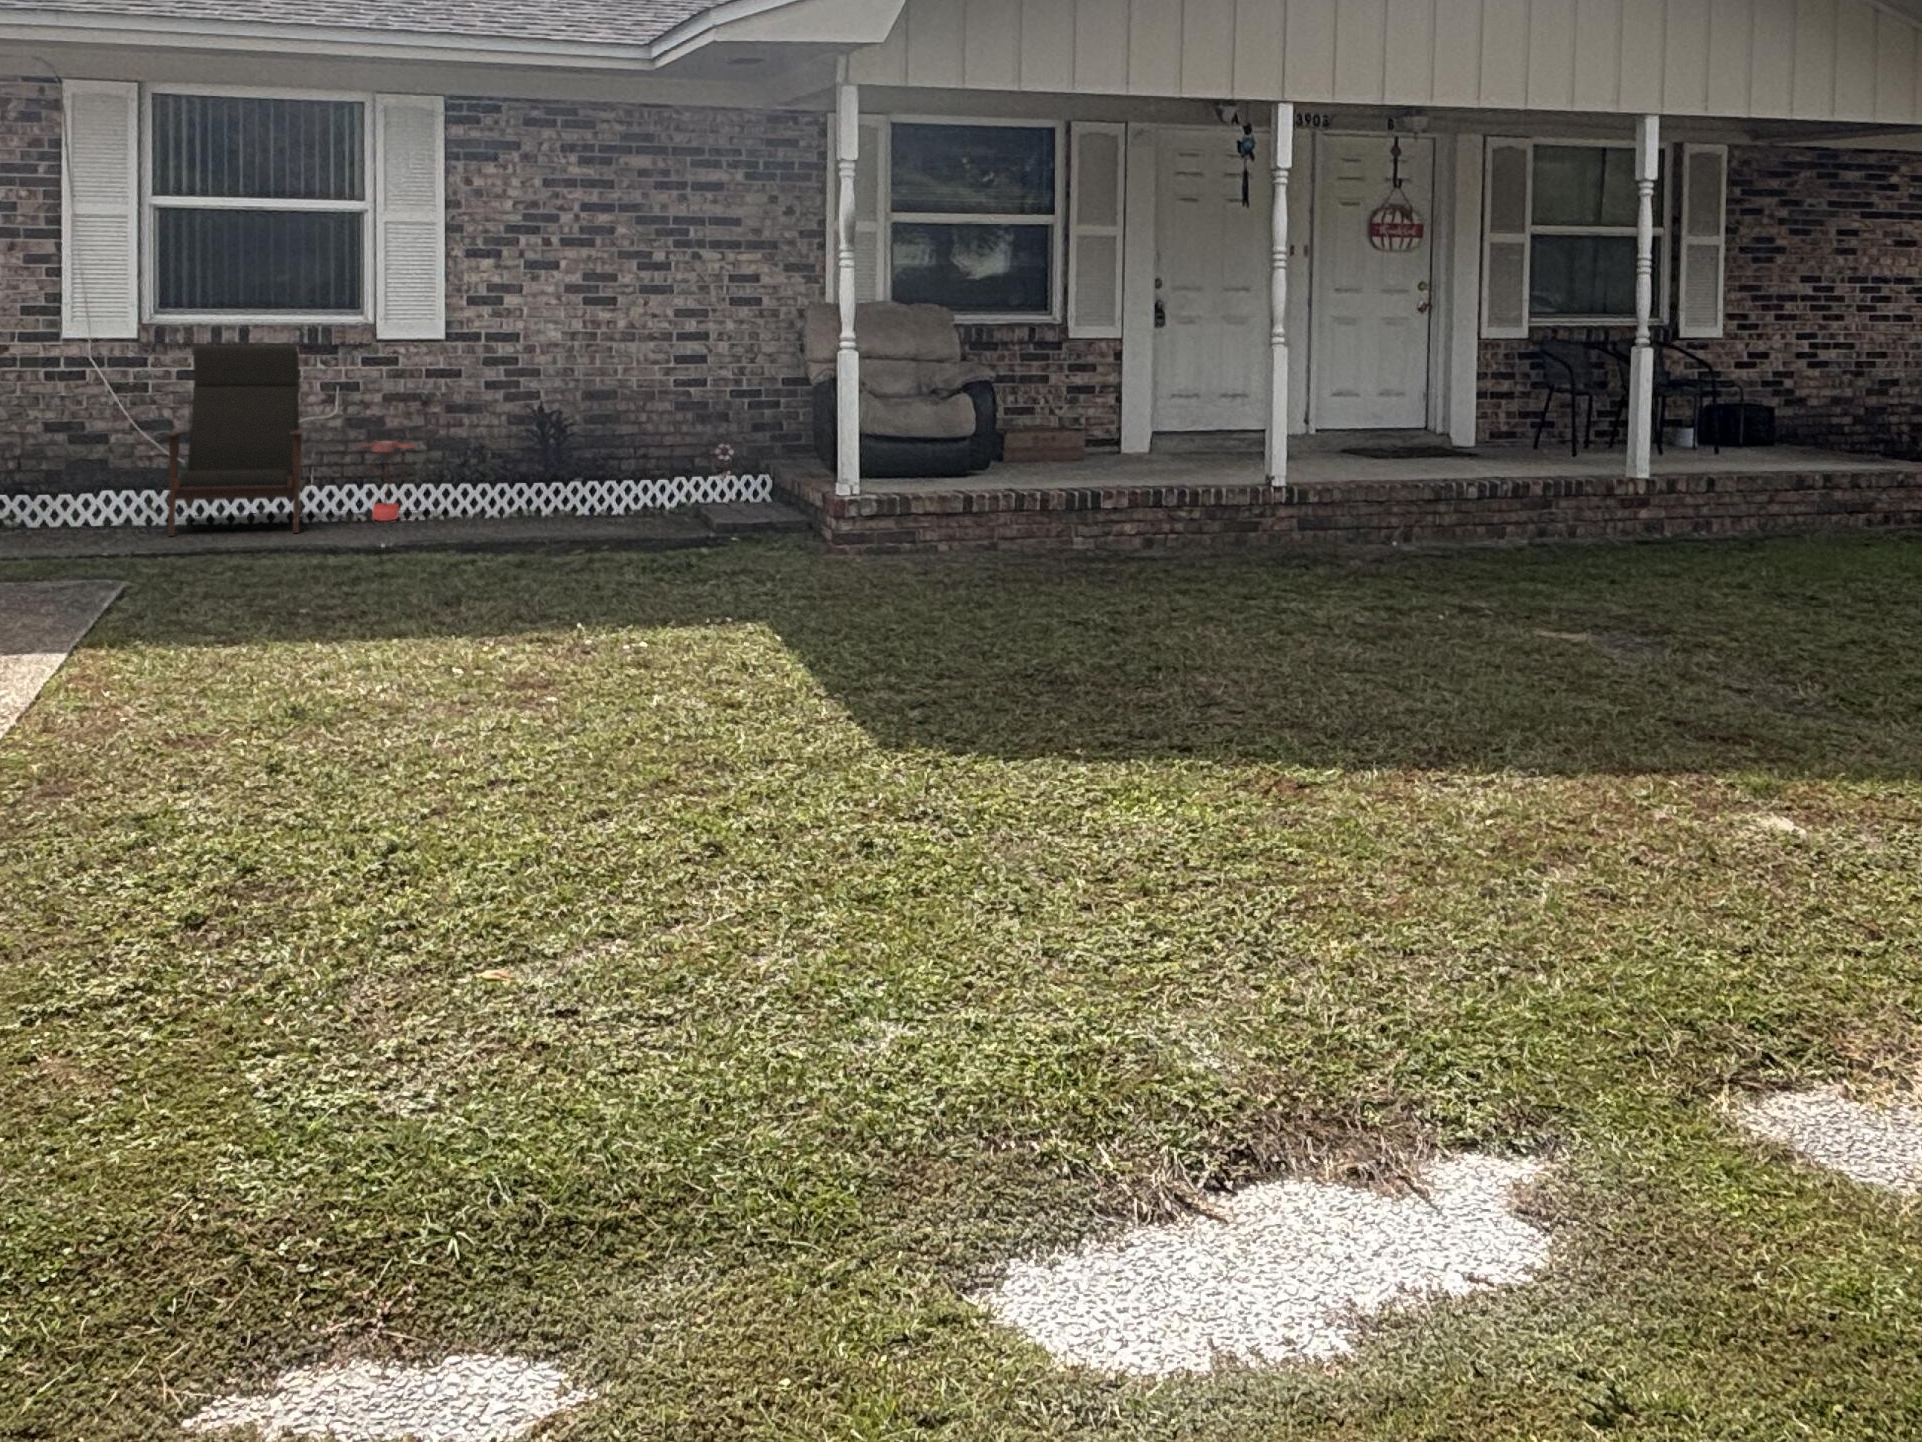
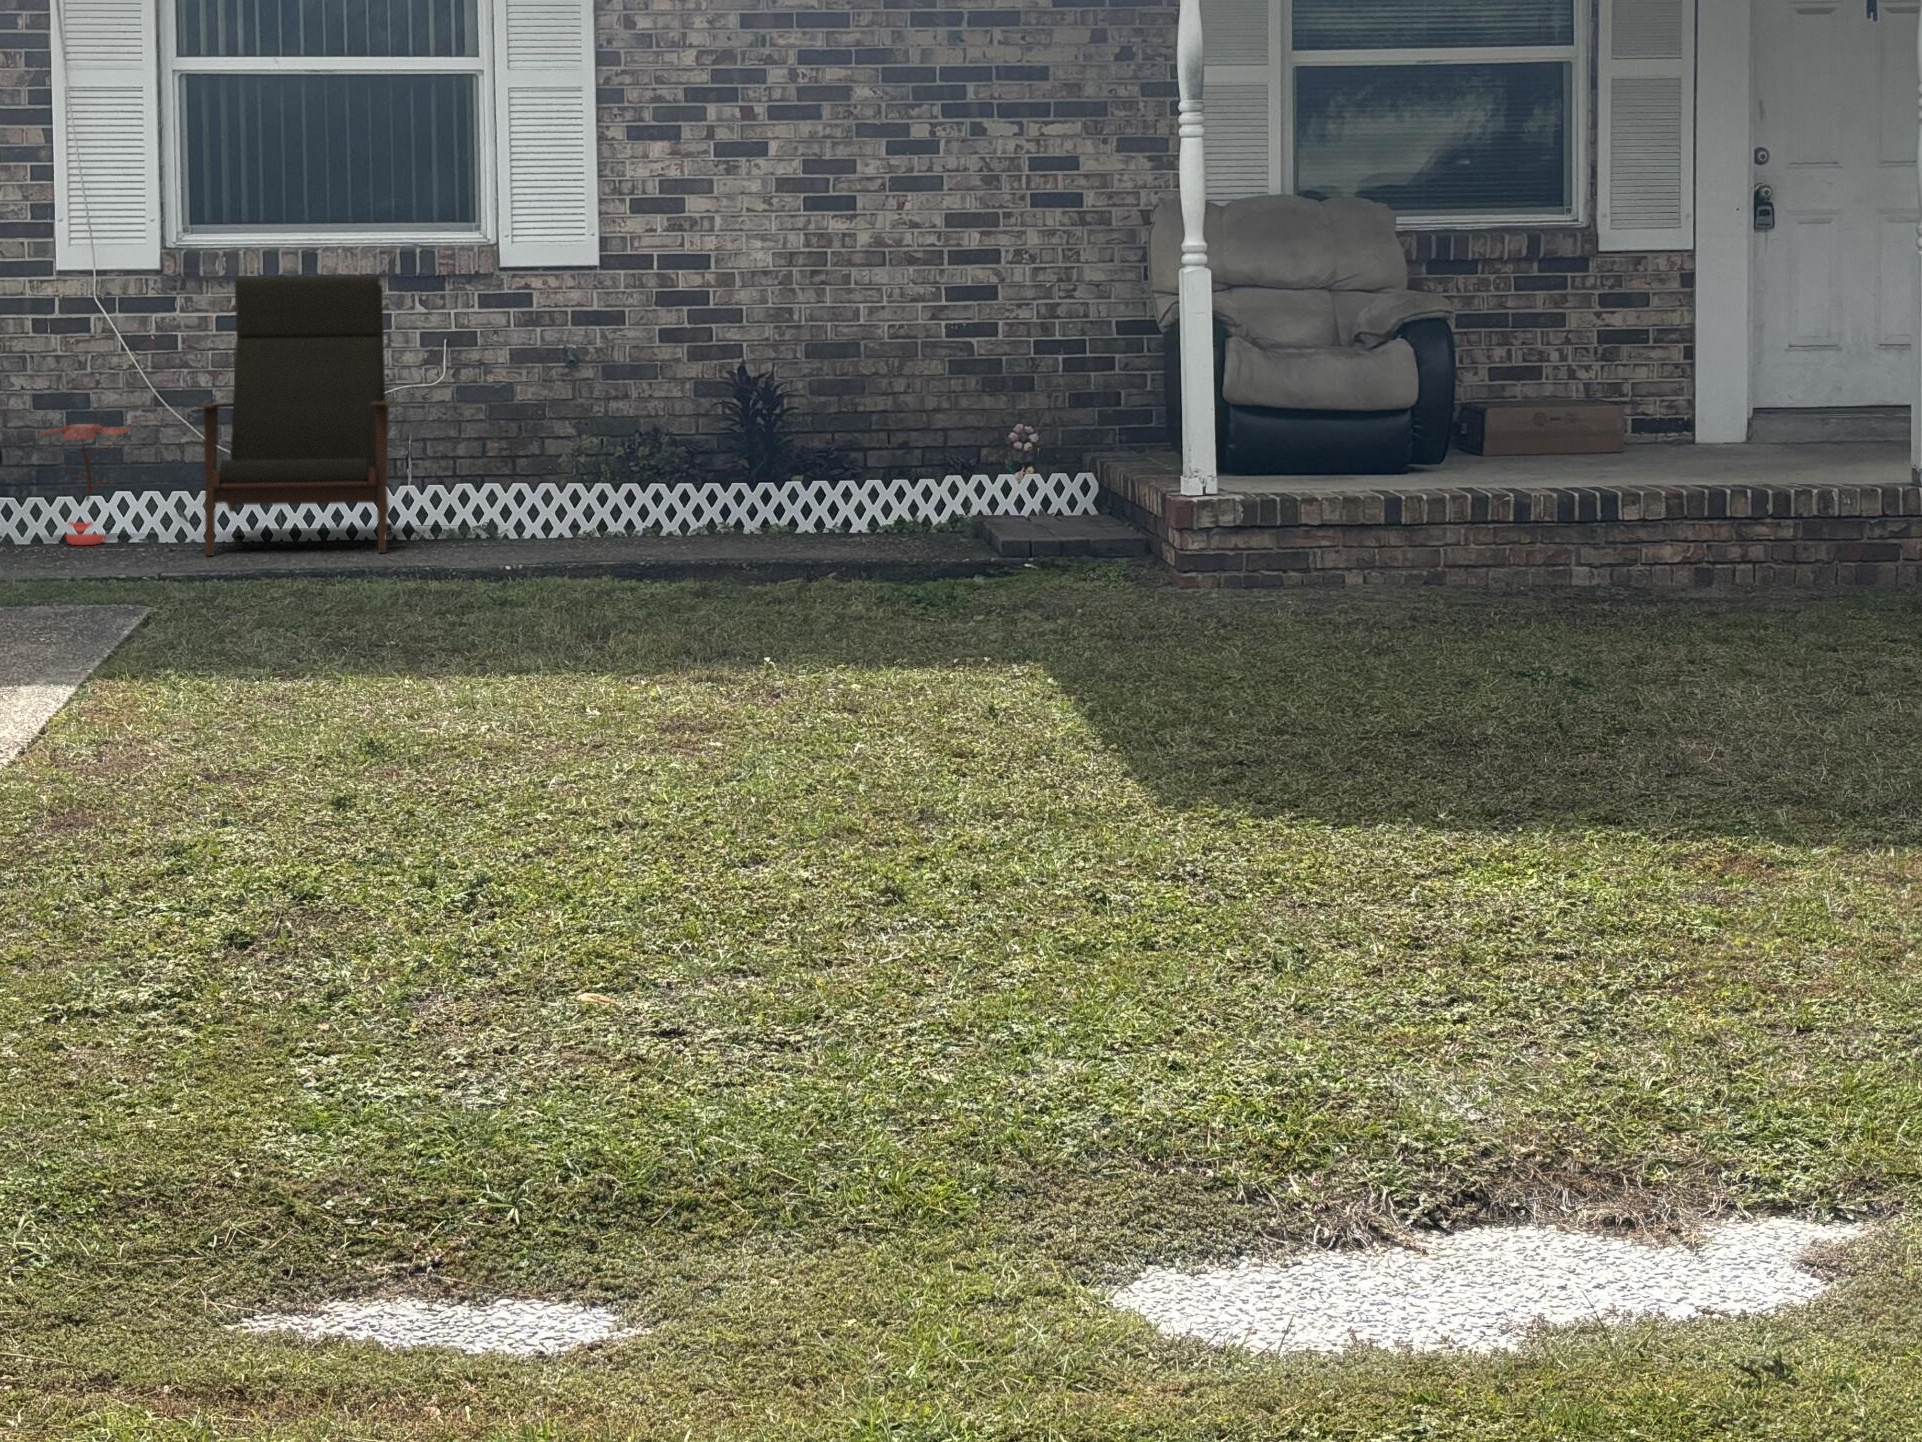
potted plant: present [356,441,417,521] -> present [37,424,130,545]

